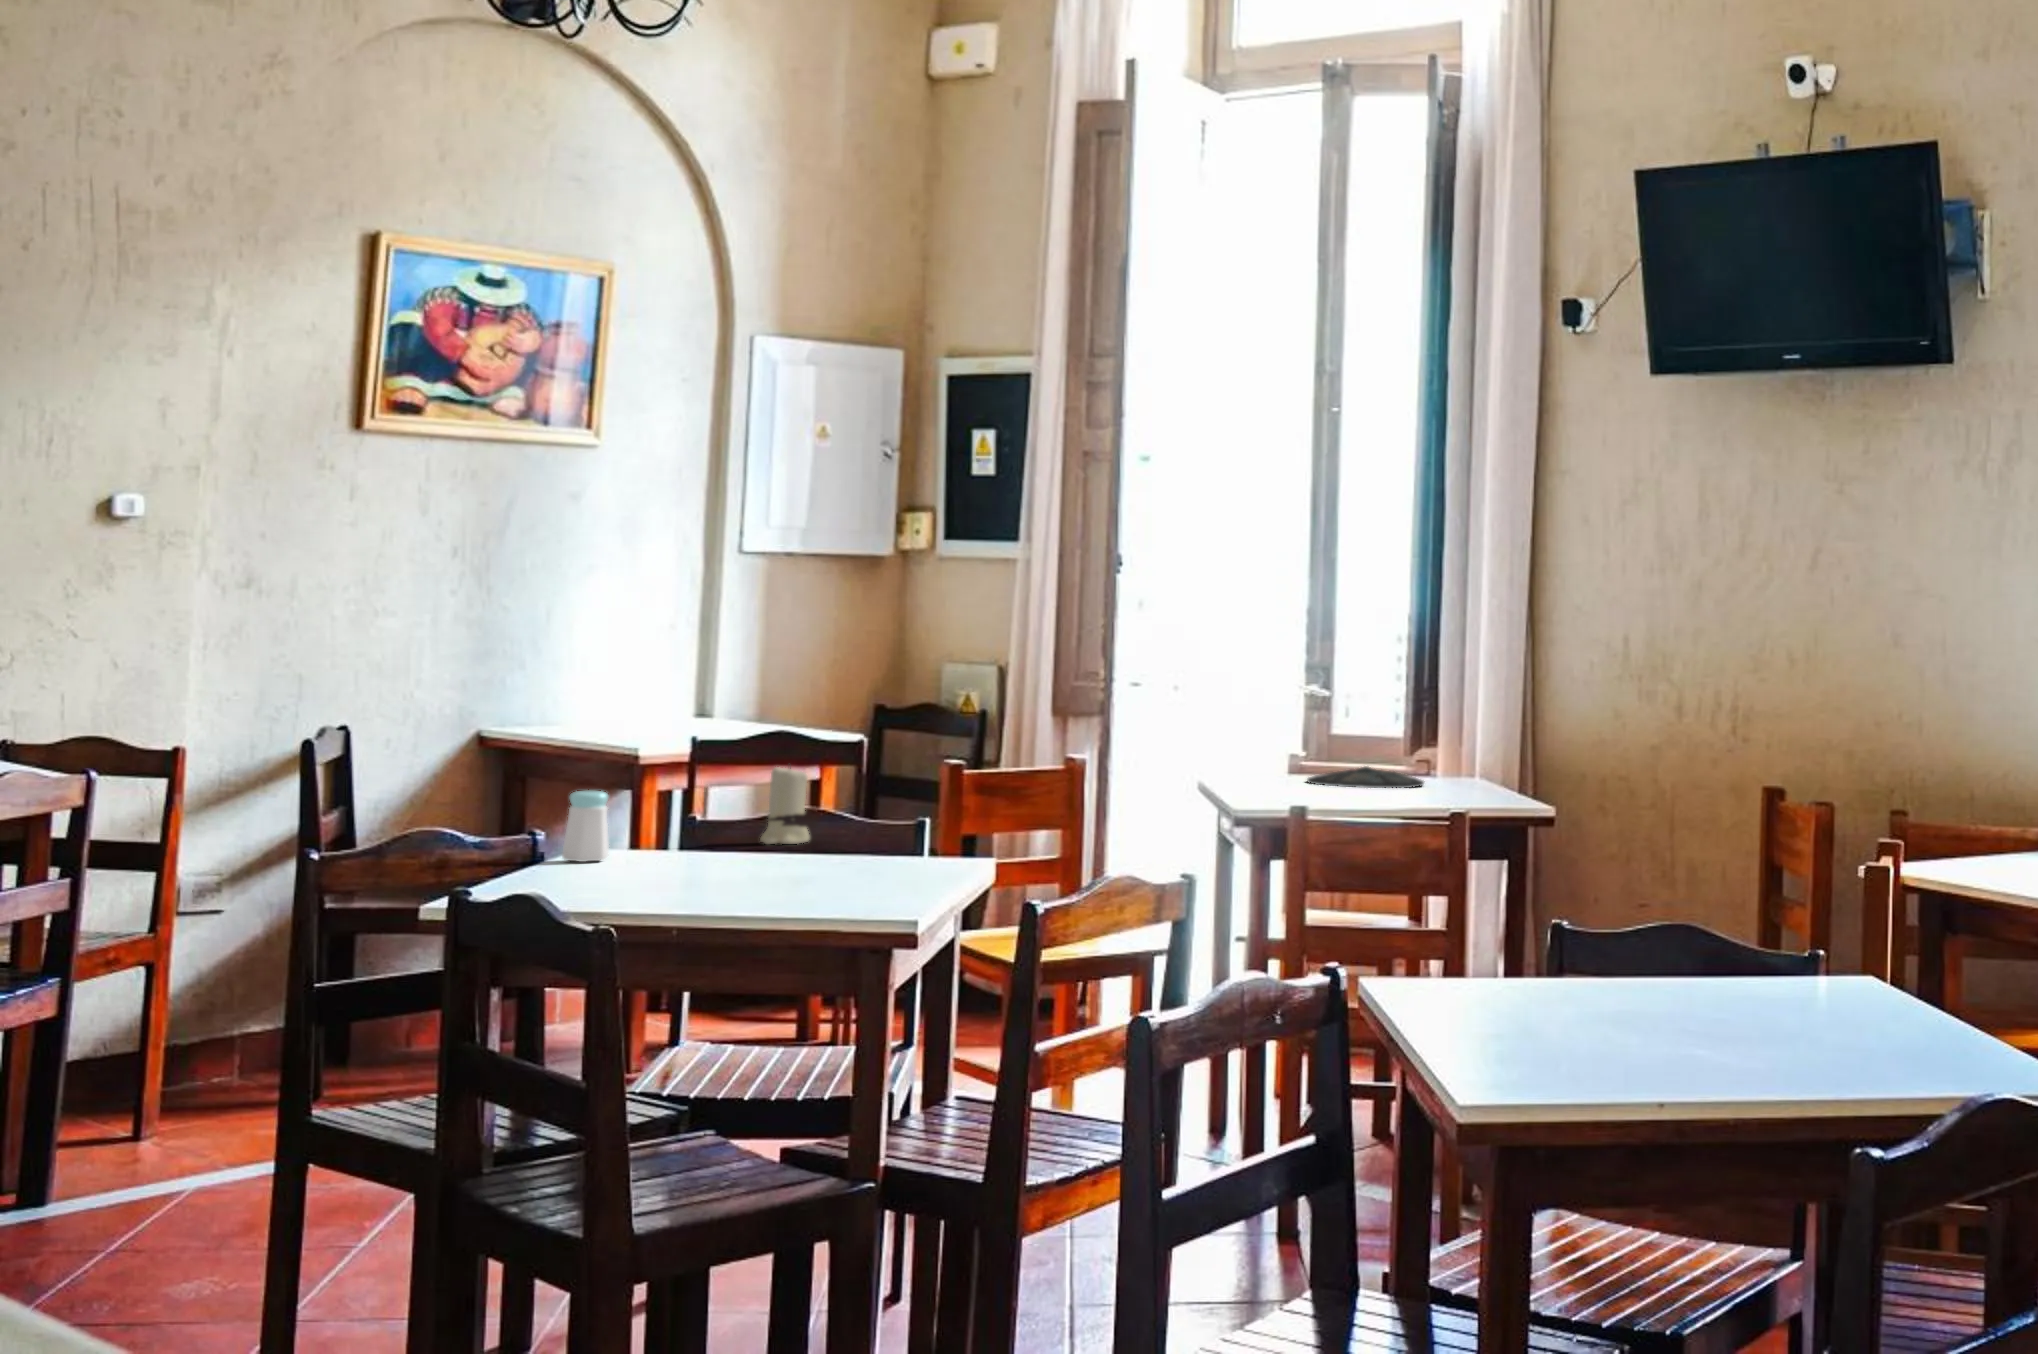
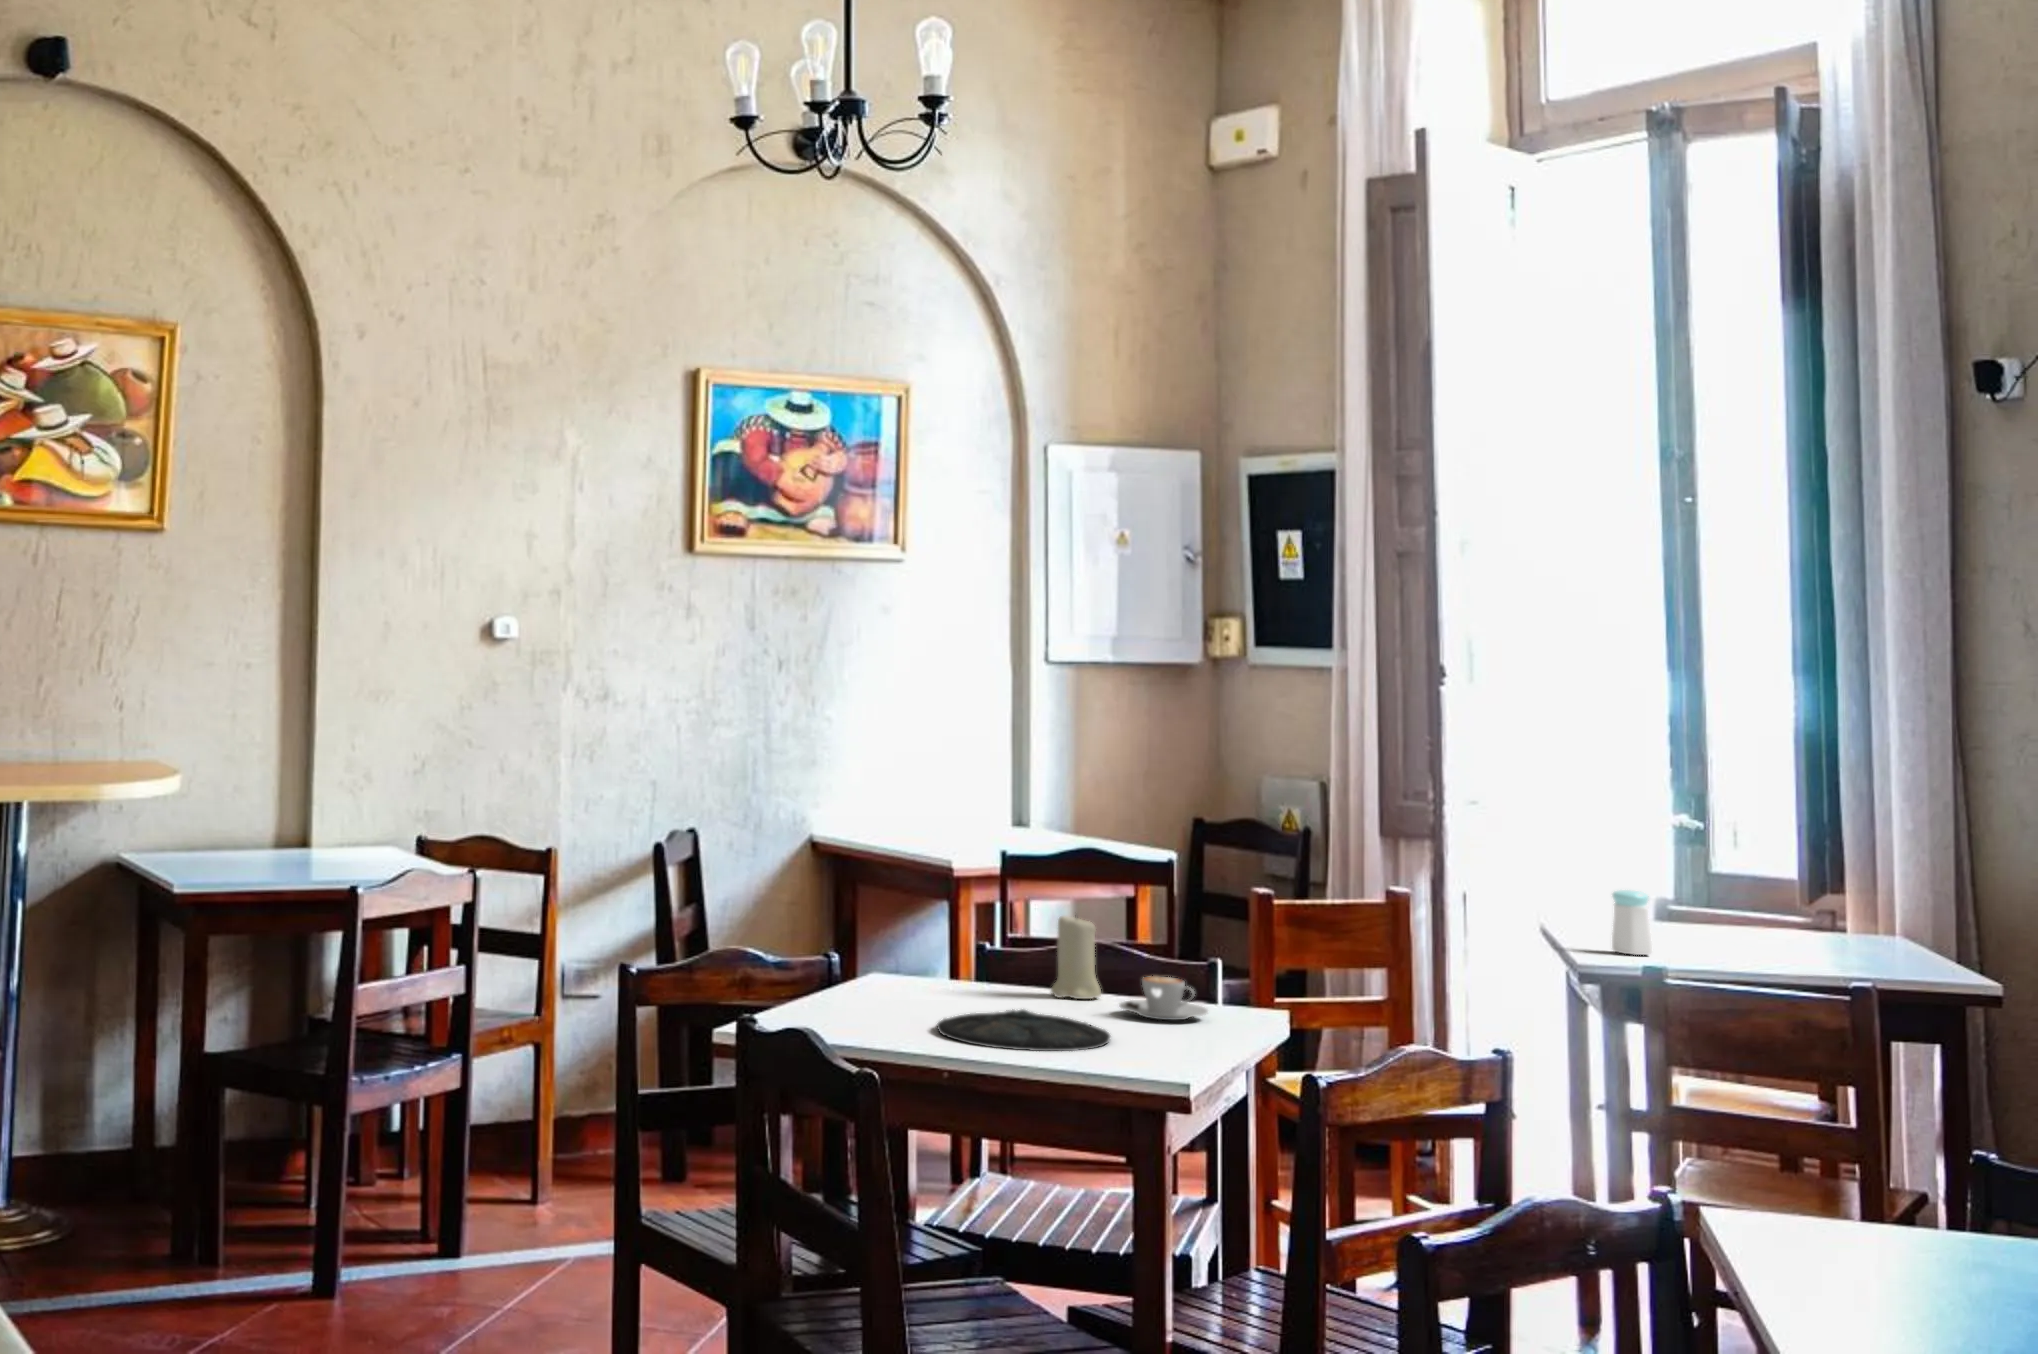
plate: present [1307,766,1424,788] -> present [937,1010,1110,1051]
salt shaker: present [562,790,609,862] -> present [1612,890,1652,955]
coffee cup: none [829,815,912,853] -> present [1120,976,1208,1020]

